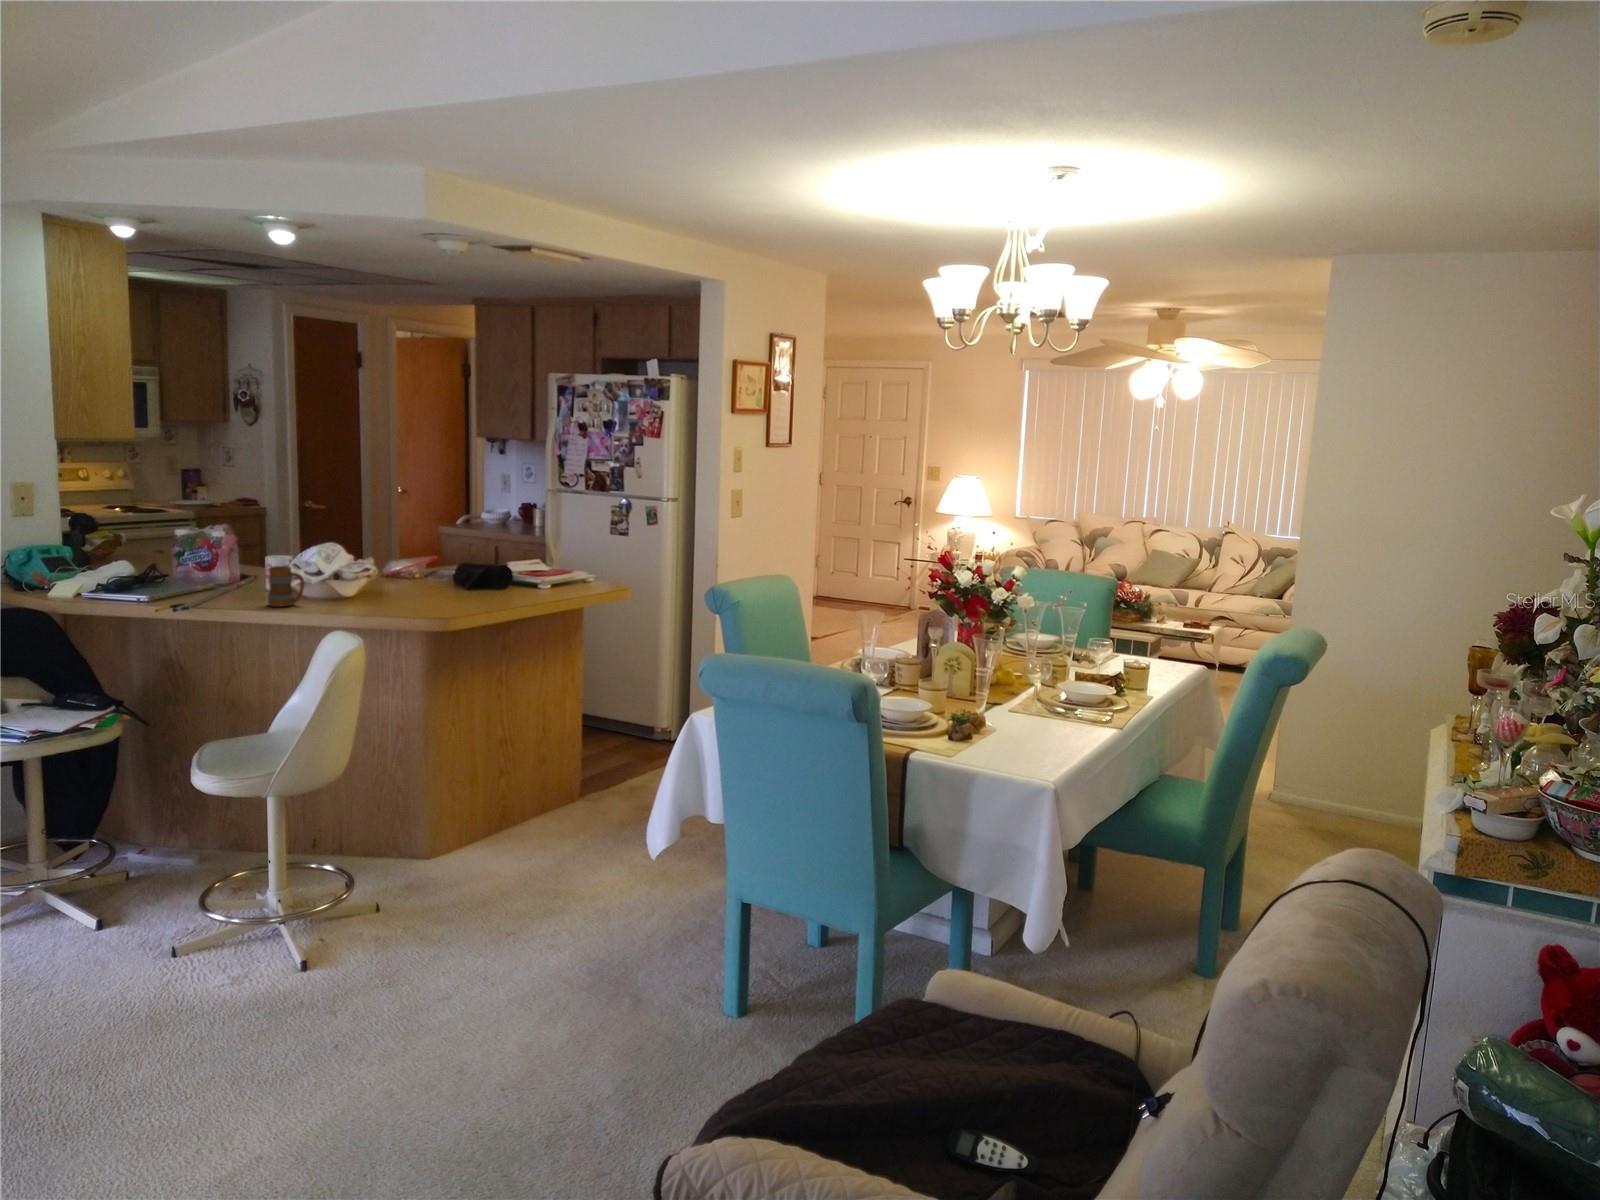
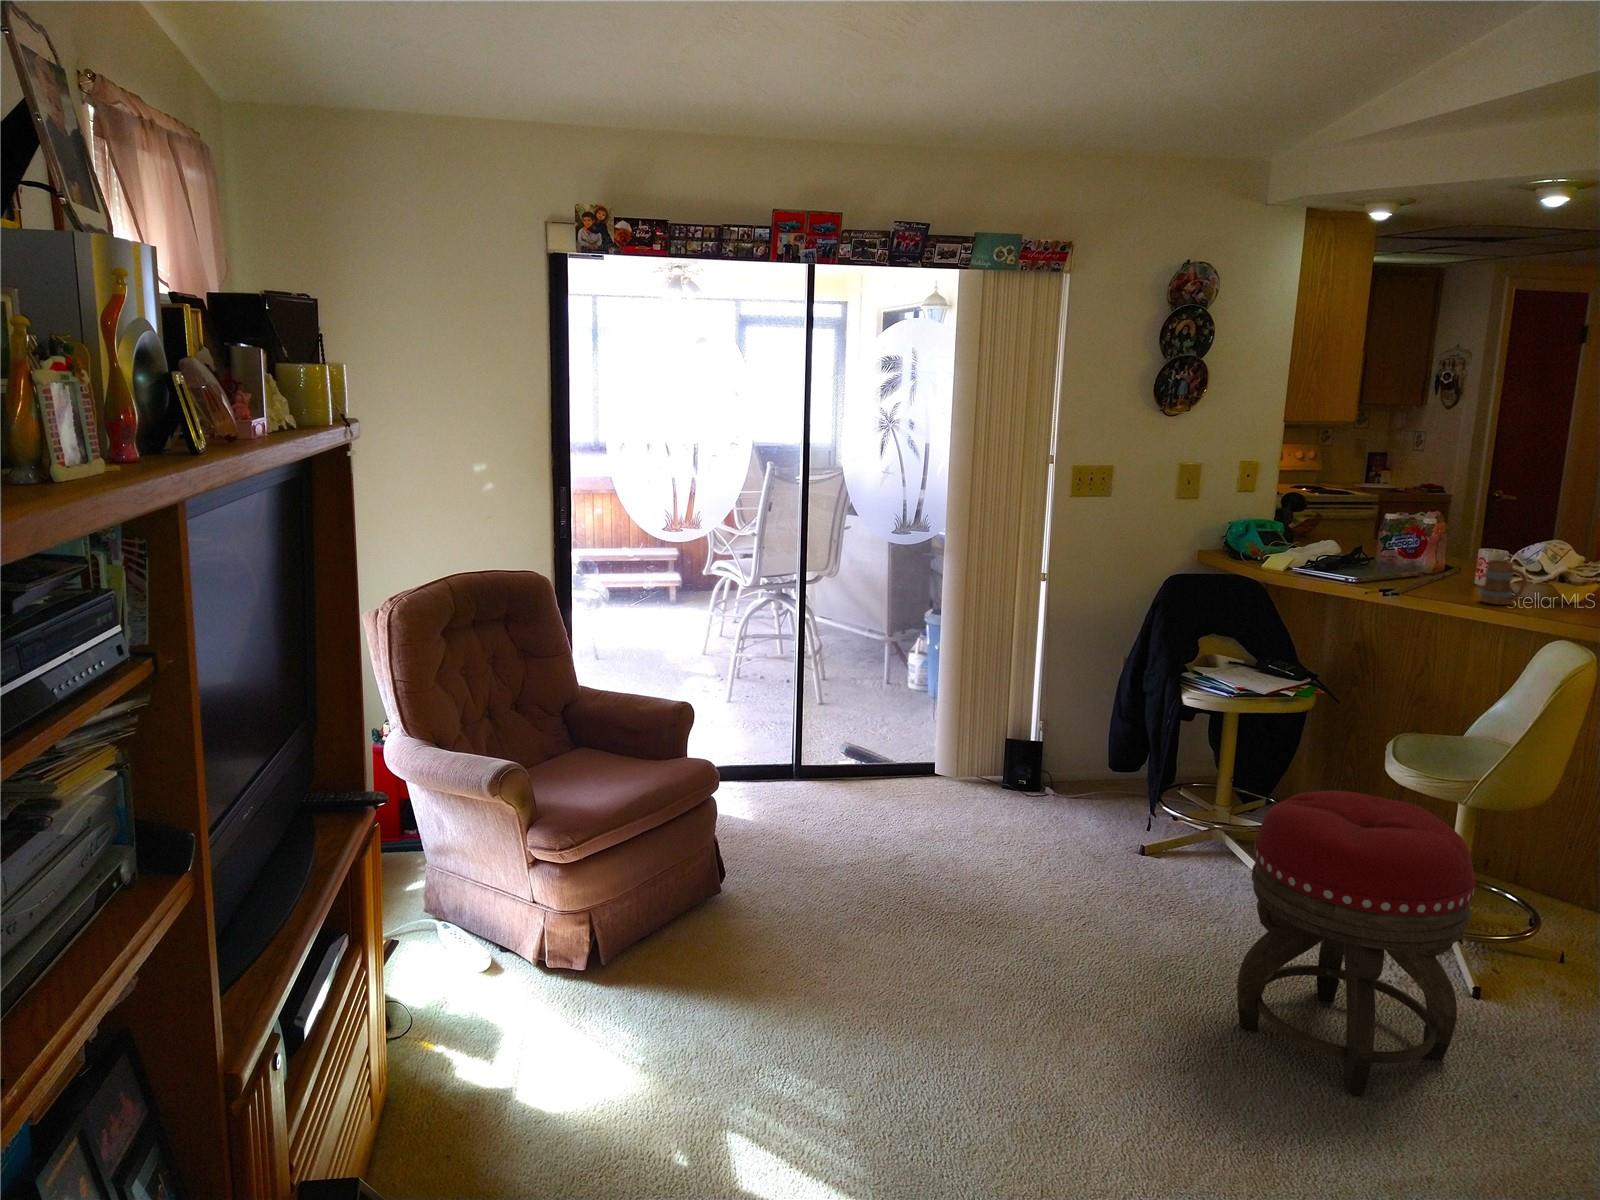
footstool: none [40,811,277,1112] -> present [1237,791,1476,1096]

